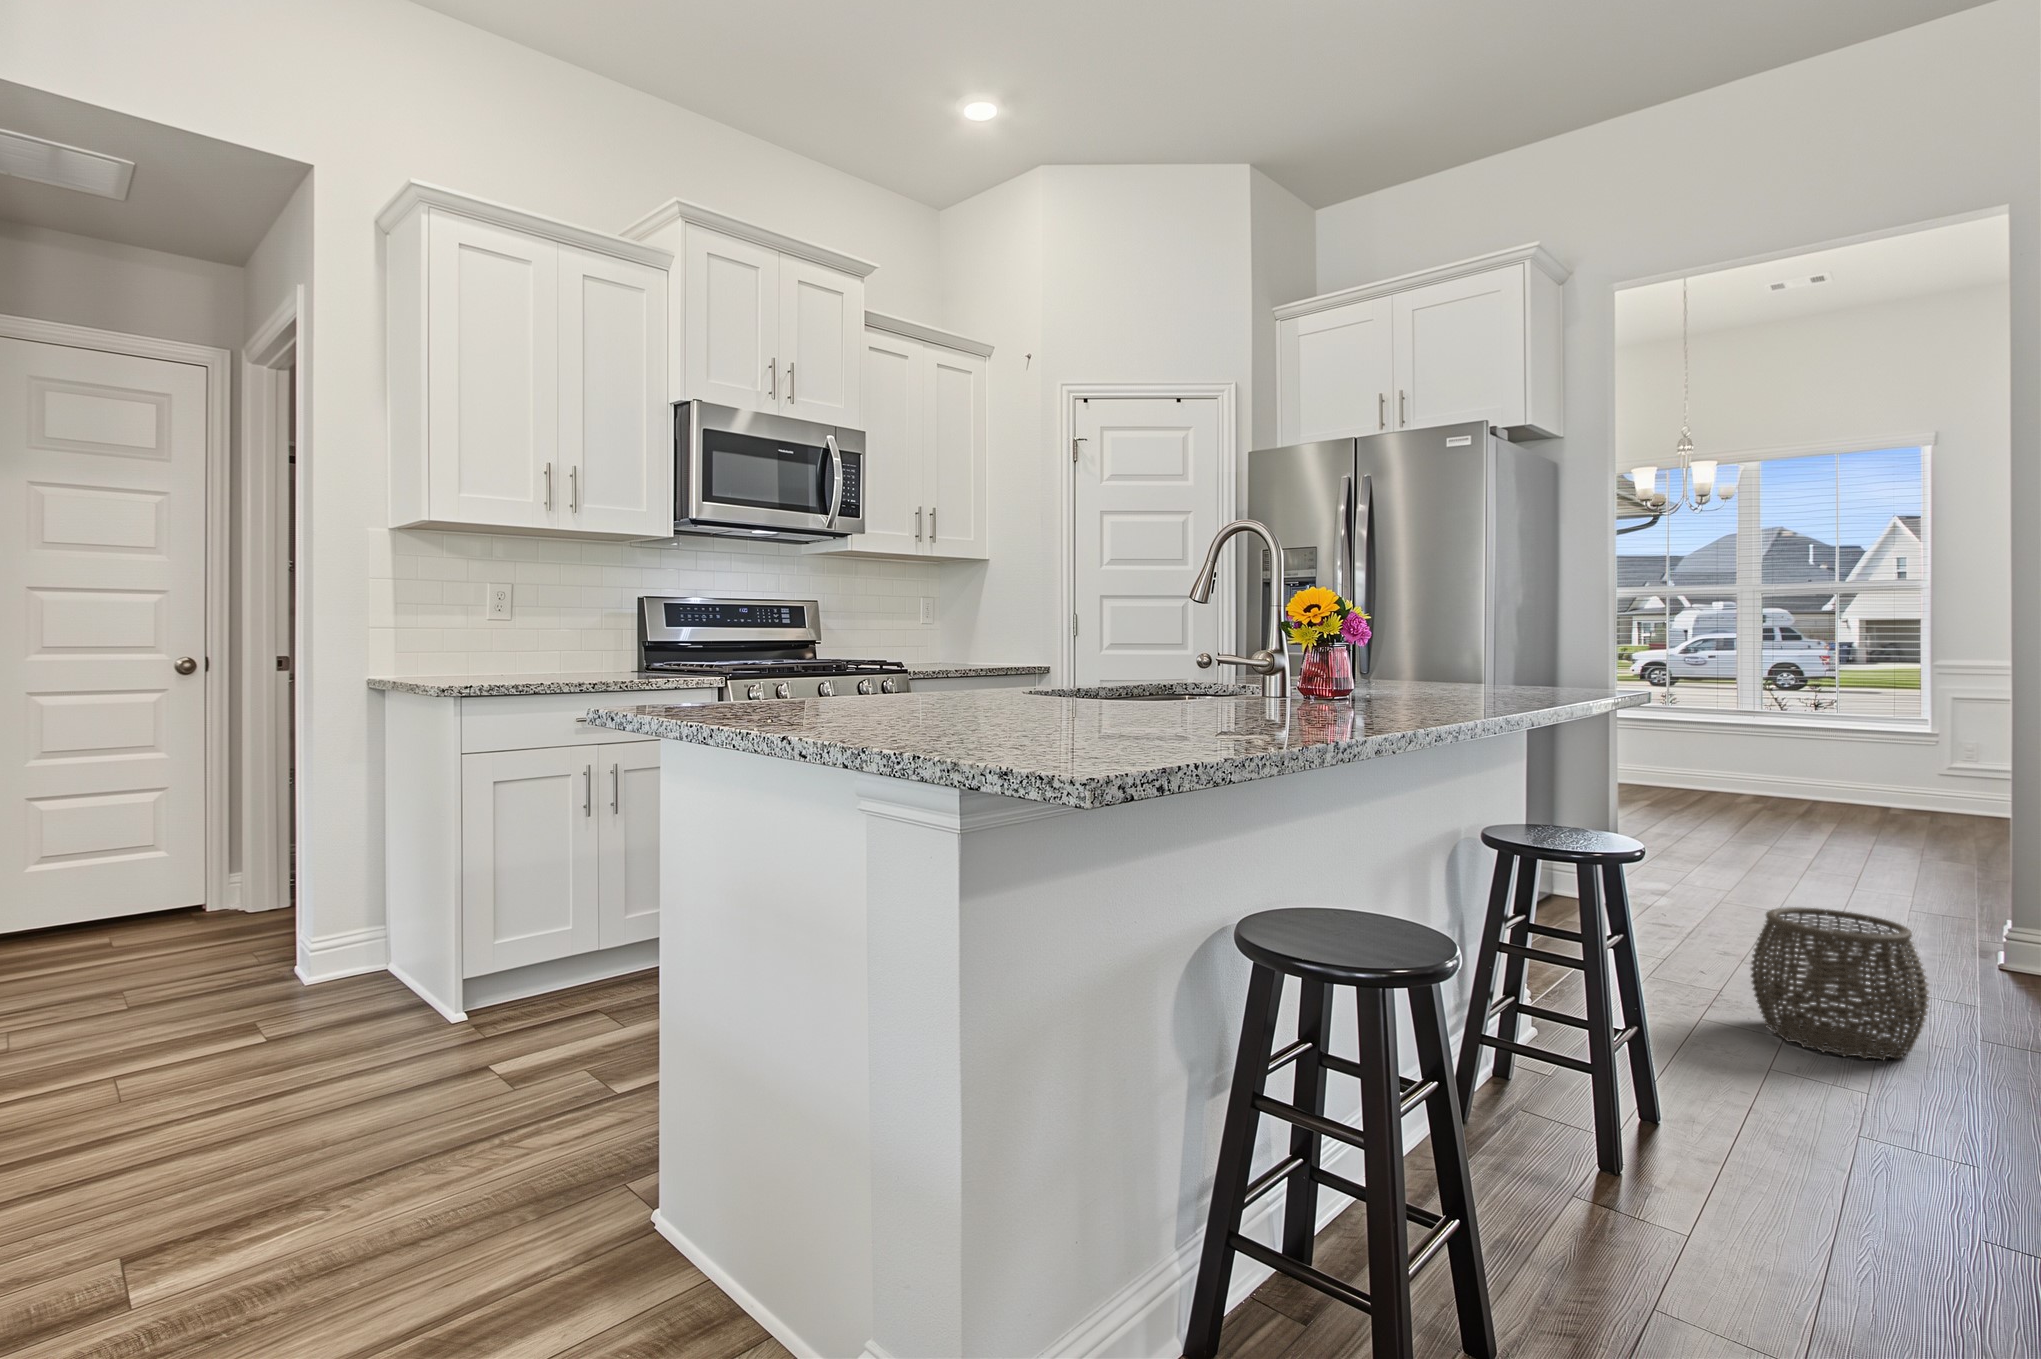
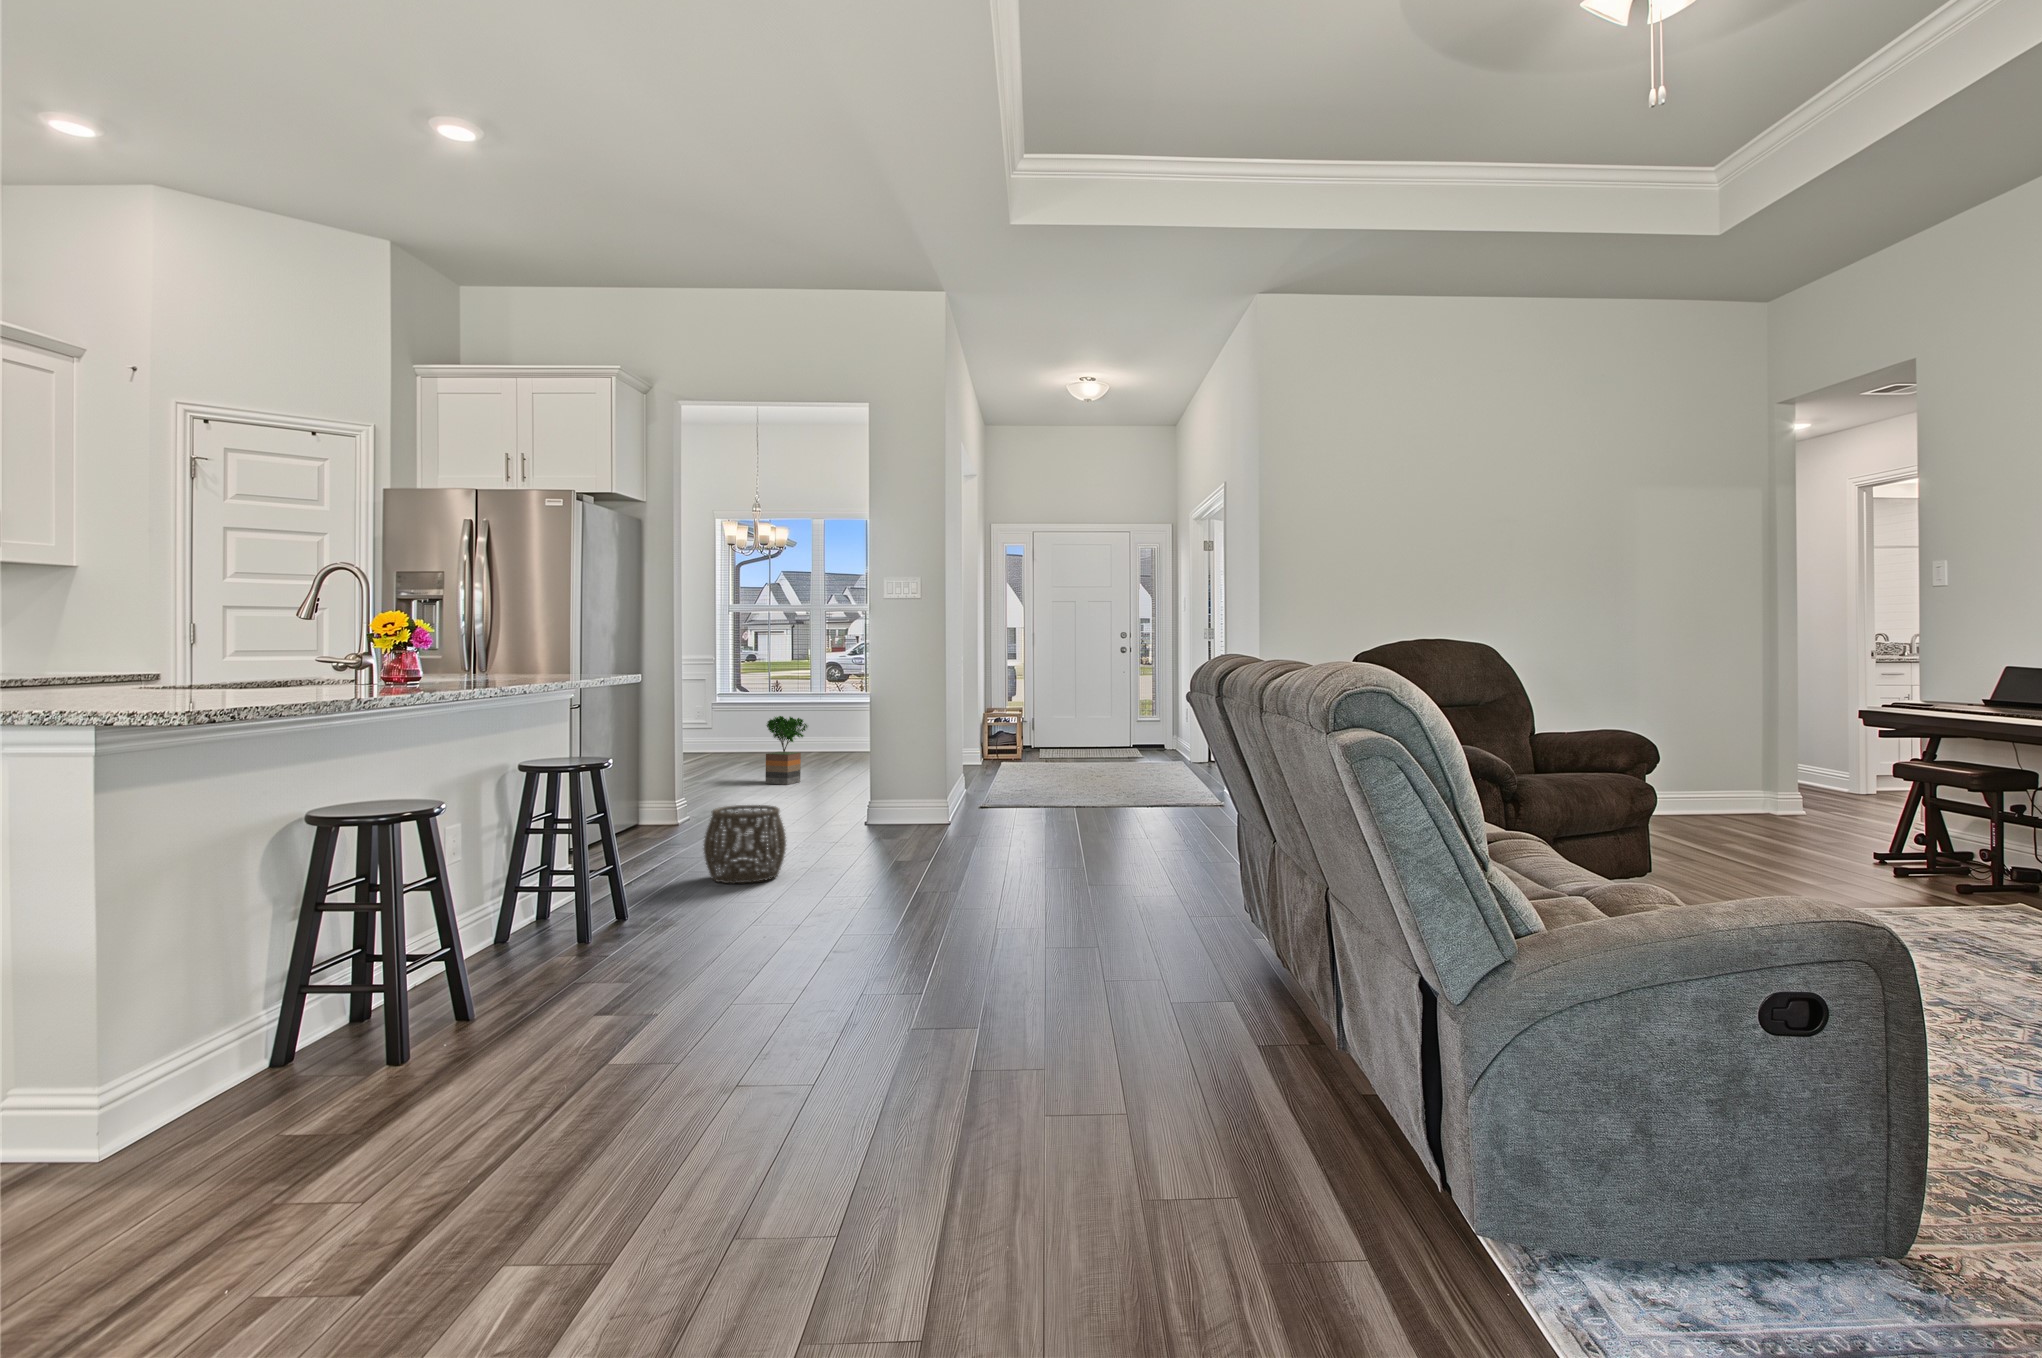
potted tree: none [1707,735,1785,837] -> present [765,716,808,785]

